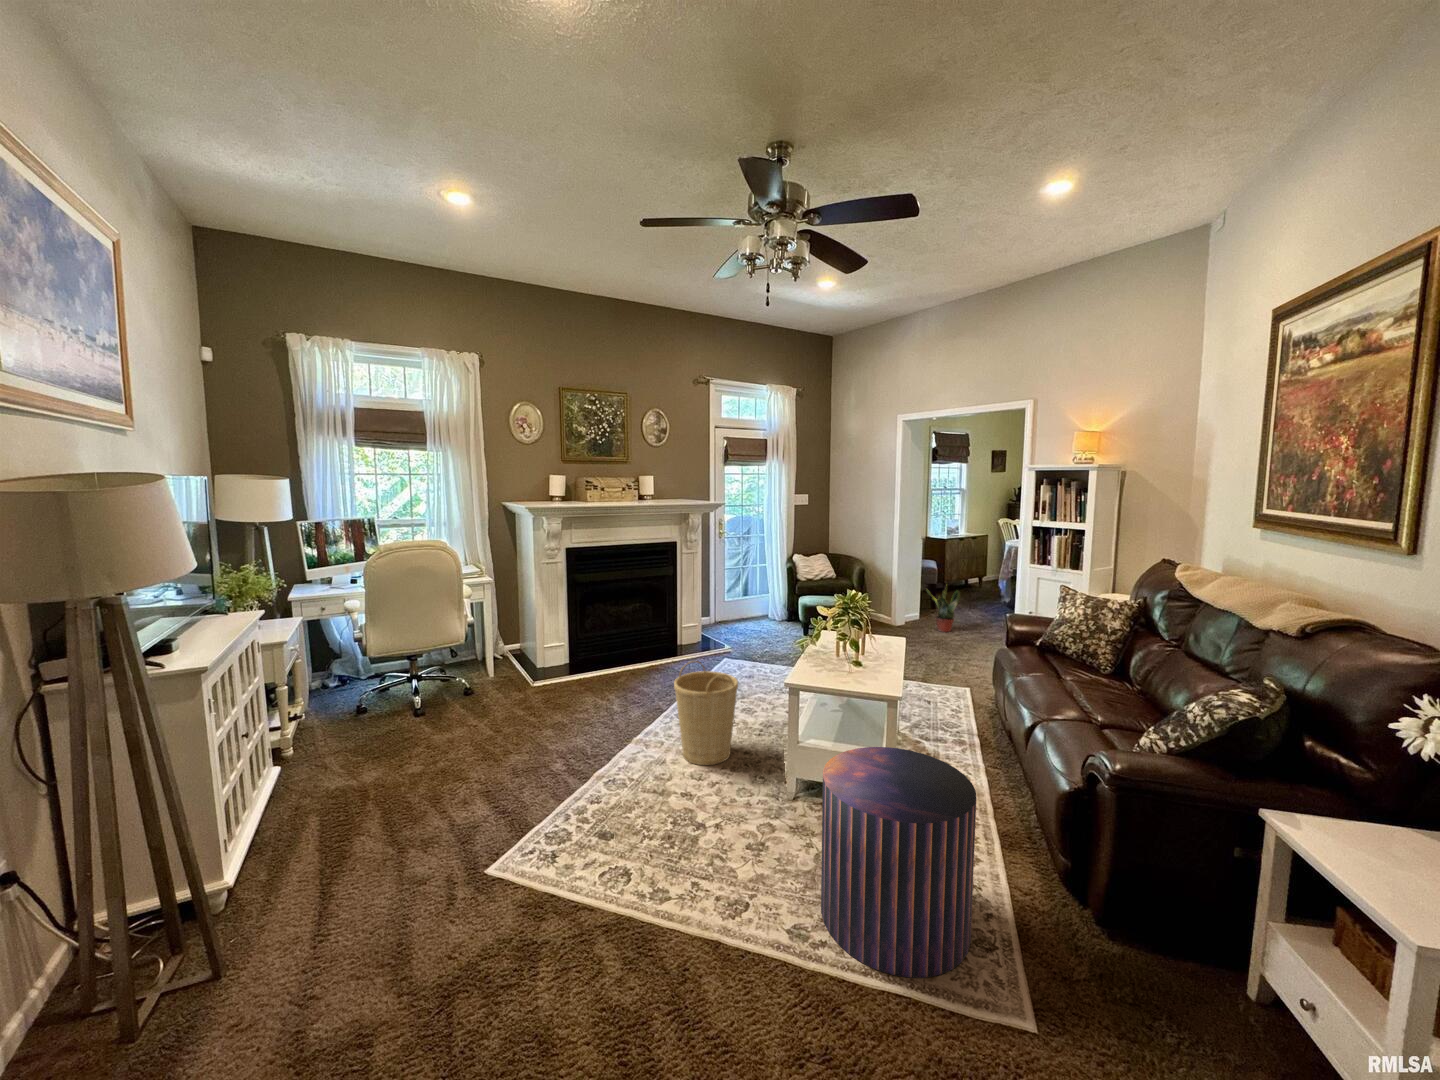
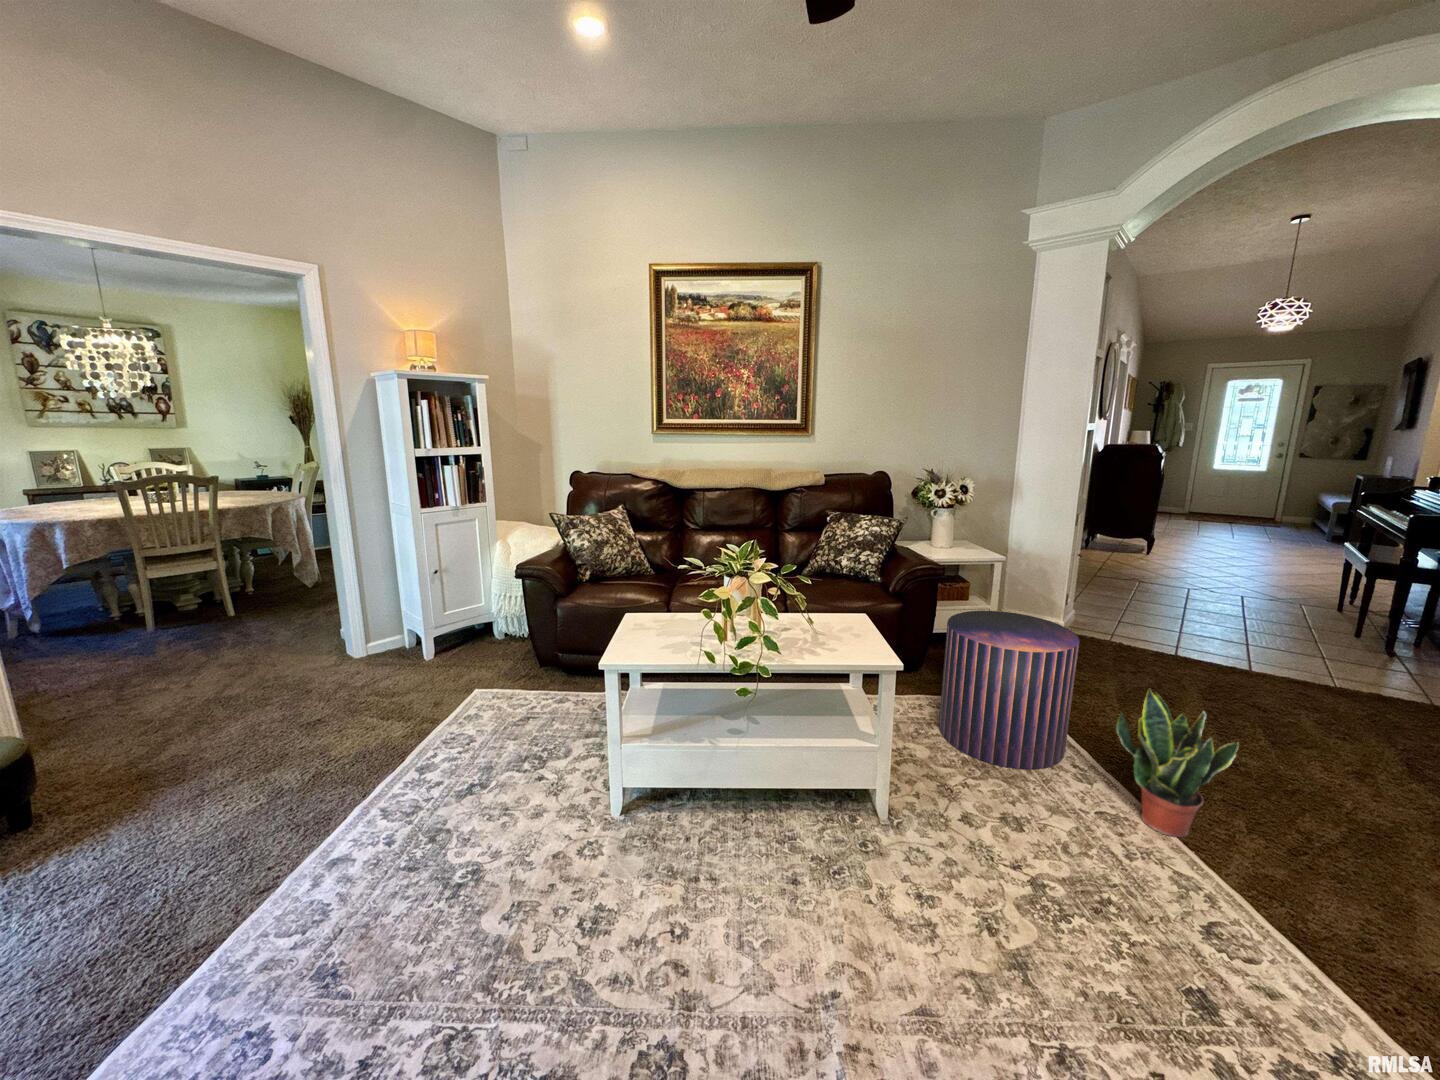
potted plant: present [927,588,960,632] -> present [1116,689,1239,837]
basket: present [674,661,738,765] -> none [767,745,913,990]

